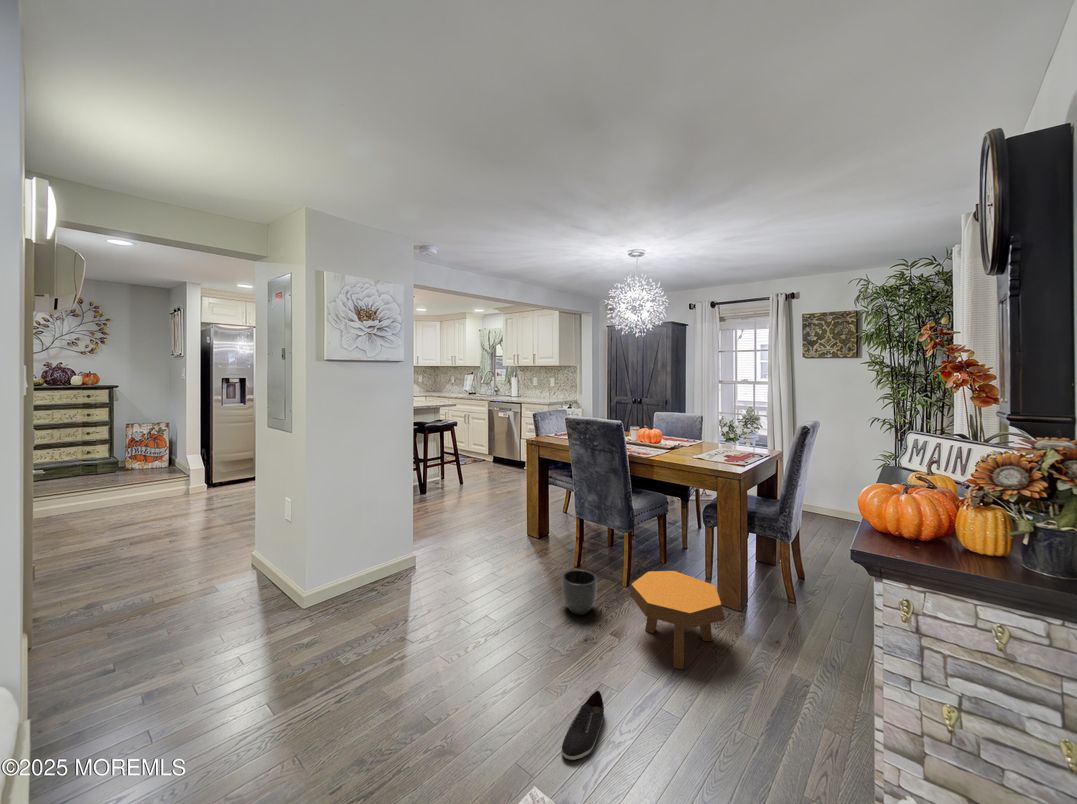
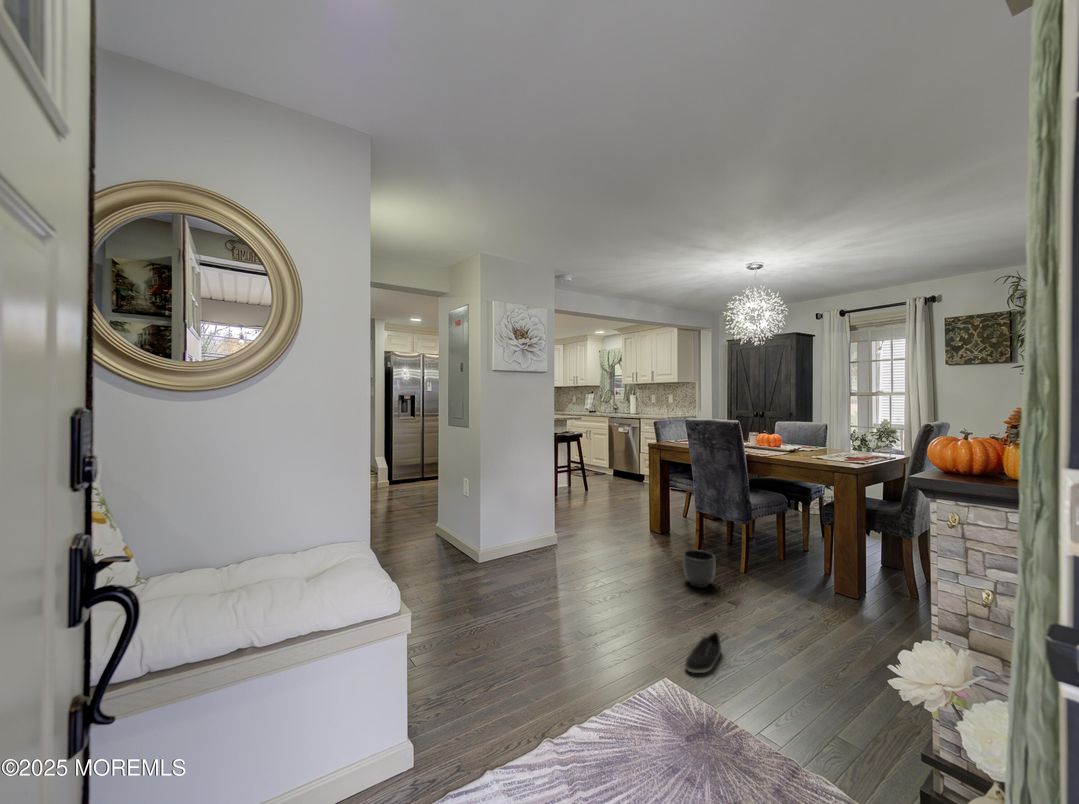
footstool: present [630,571,725,669] -> none [746,553,839,633]

